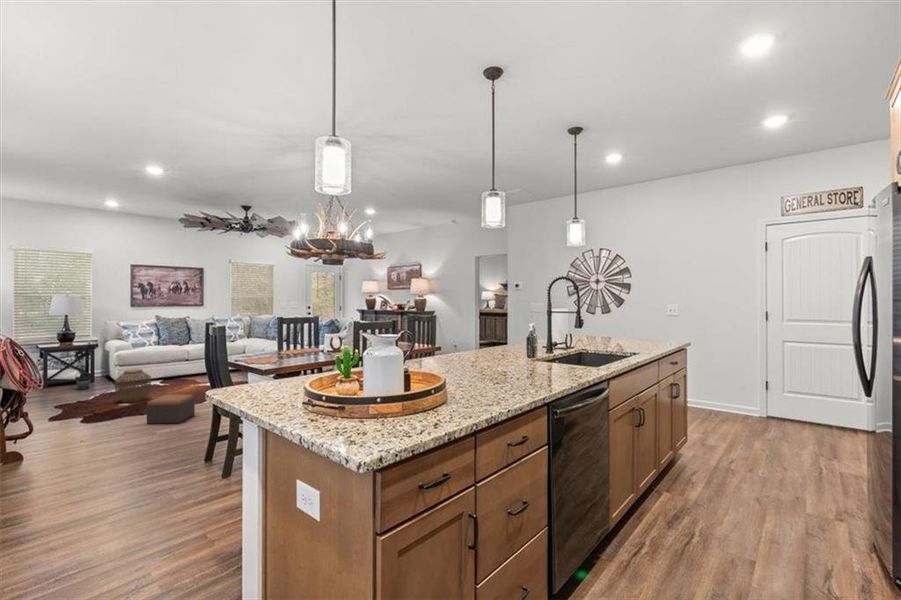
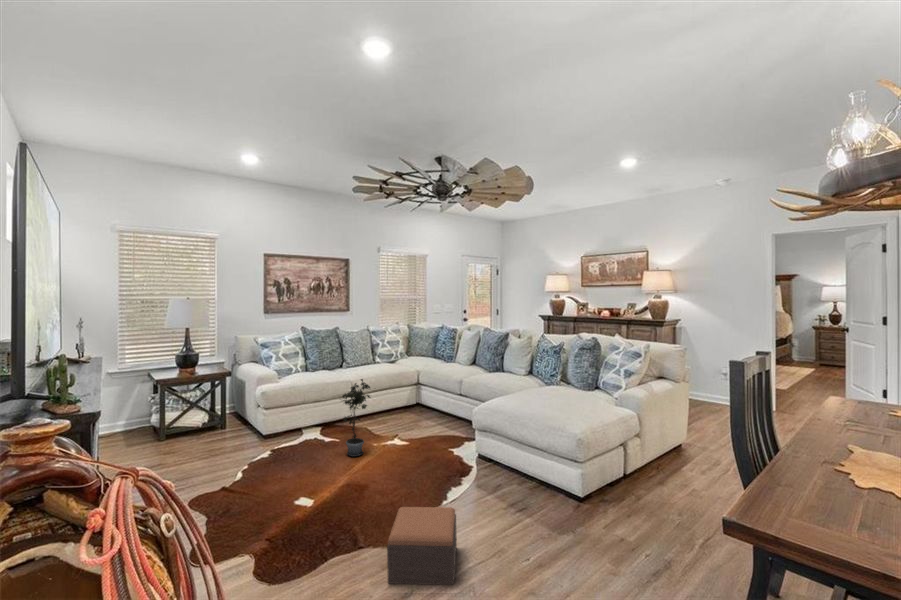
potted plant: present [74,343,96,390] -> present [342,379,370,456]
woven basket: present [115,369,151,402] -> none [283,430,336,492]

